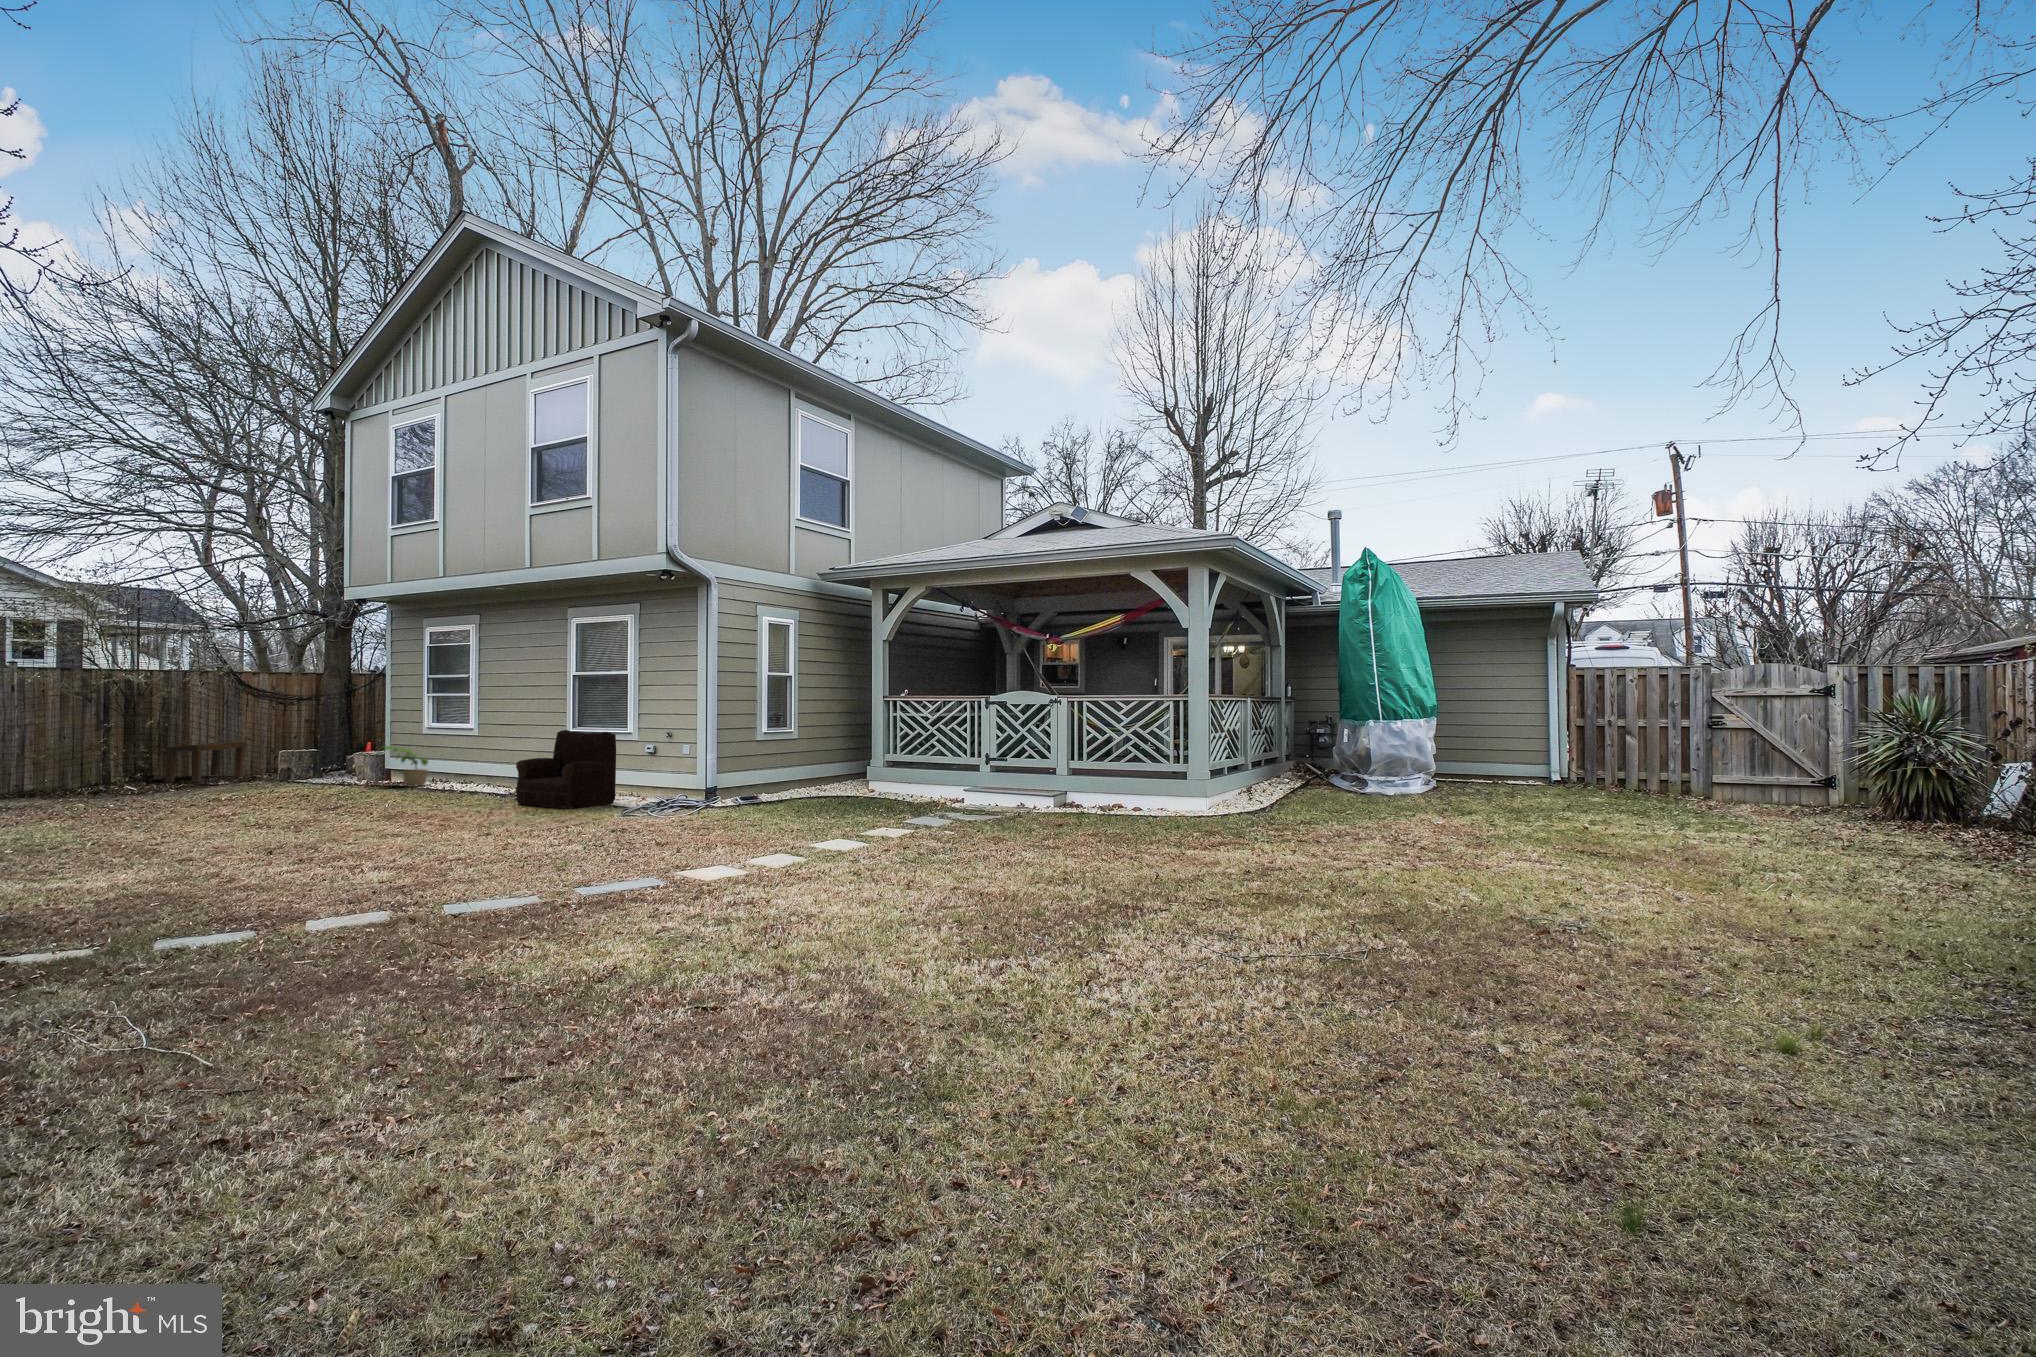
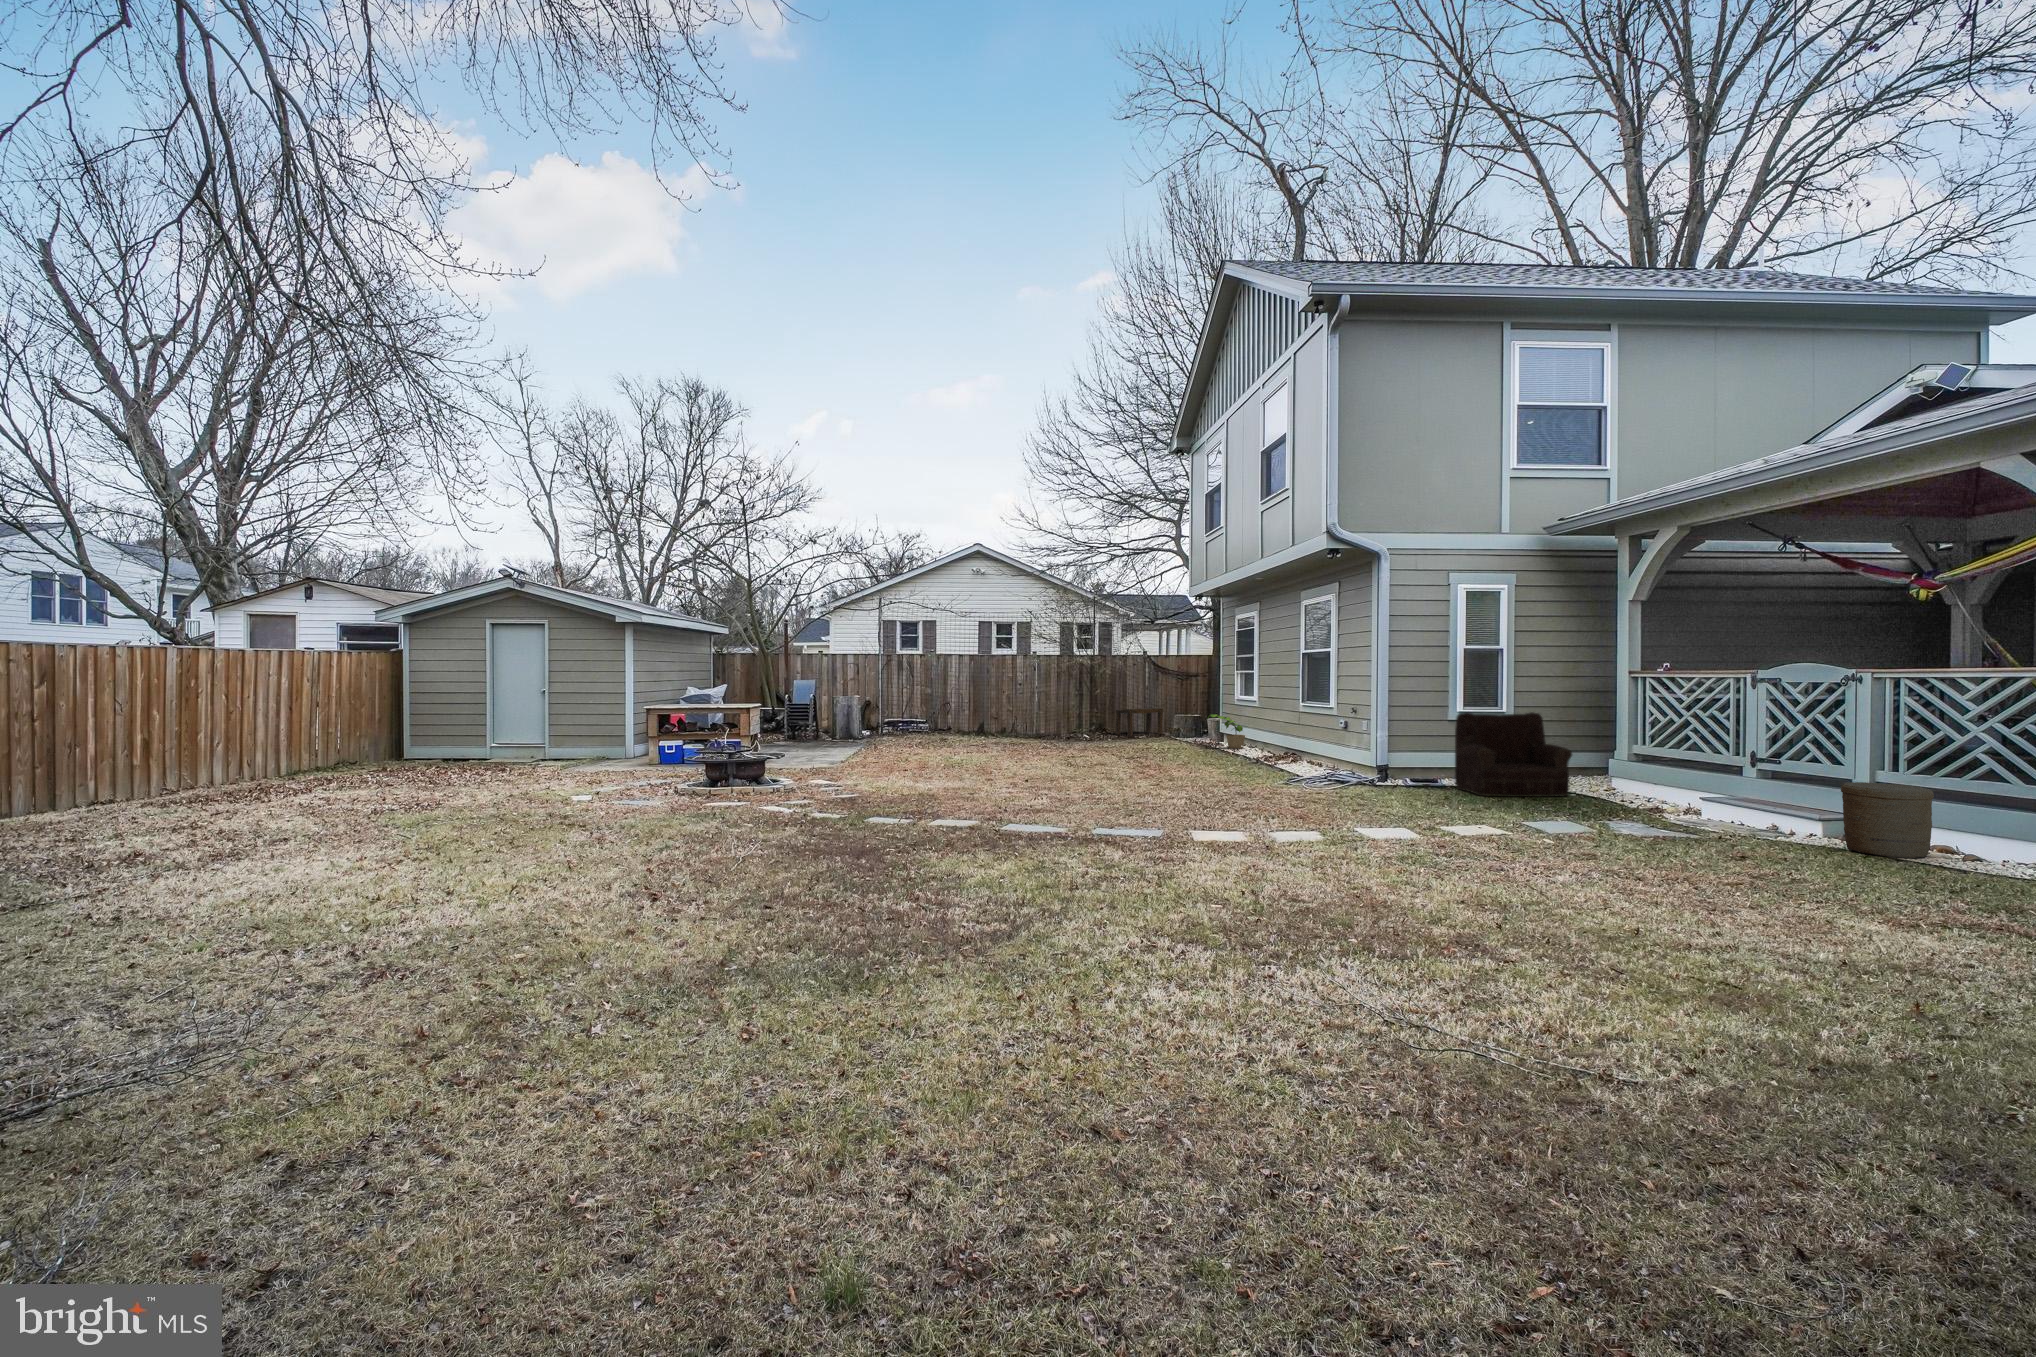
armchair: present [516,730,616,809] -> present [1455,712,1572,797]
woven basket: none [1066,769,1110,814] -> present [1841,782,1934,858]

